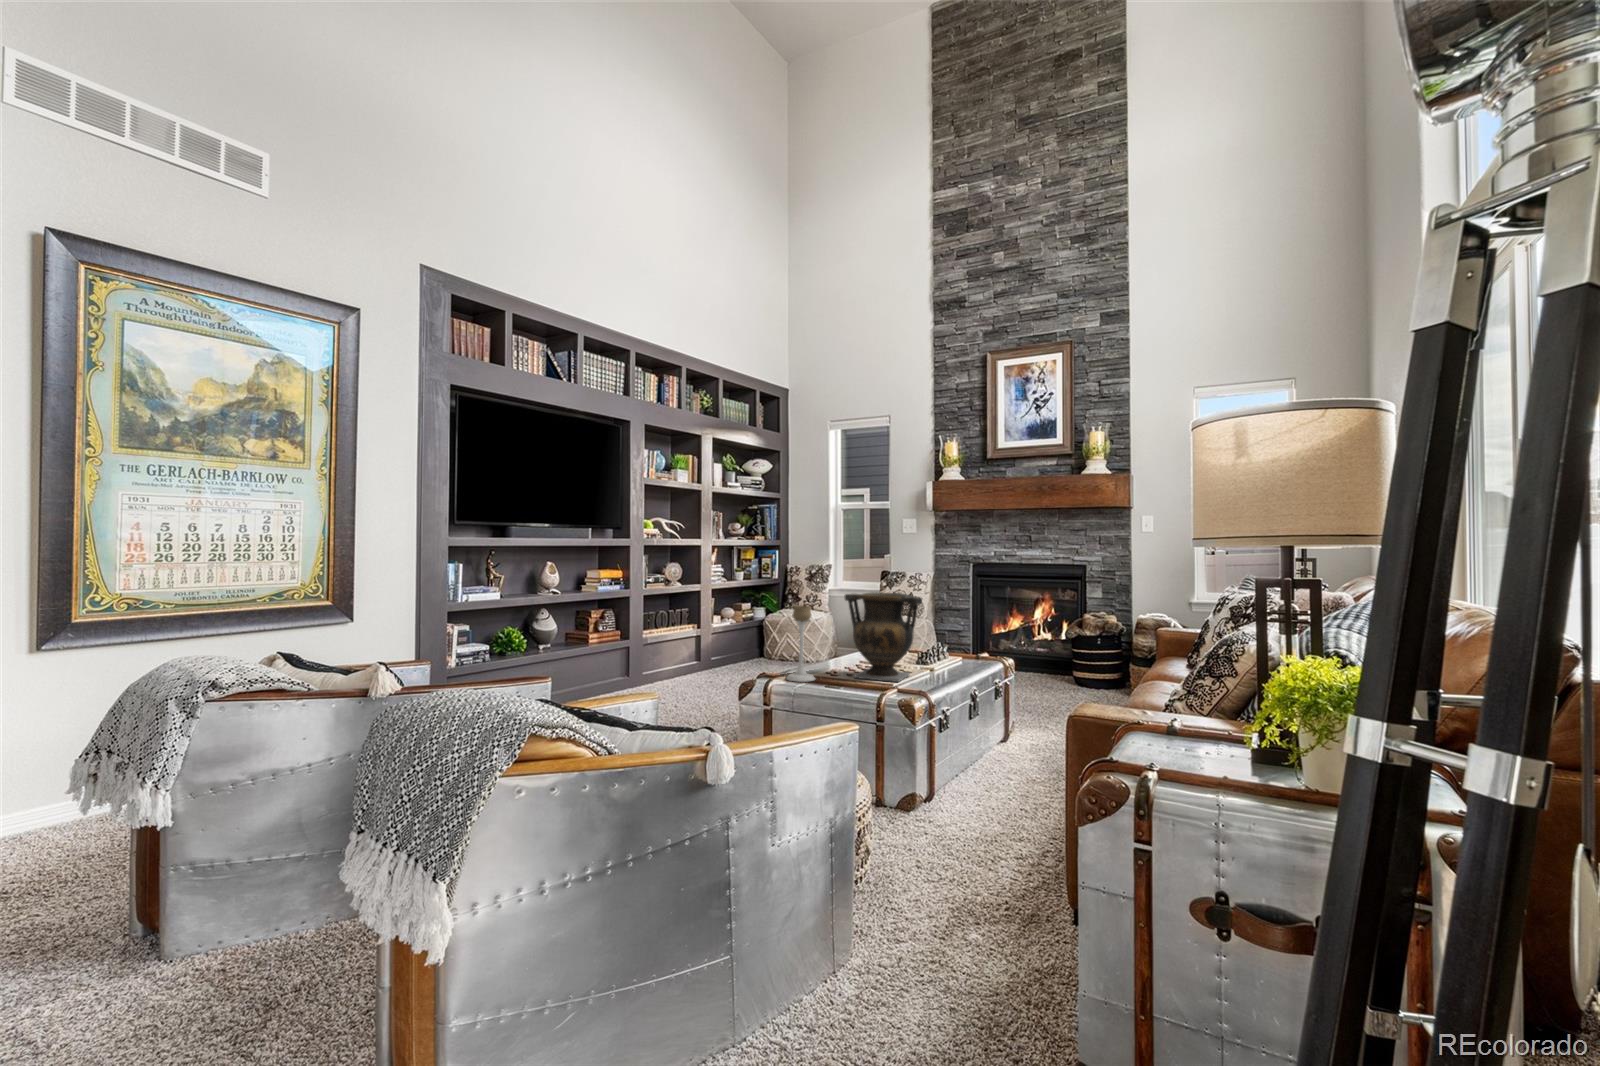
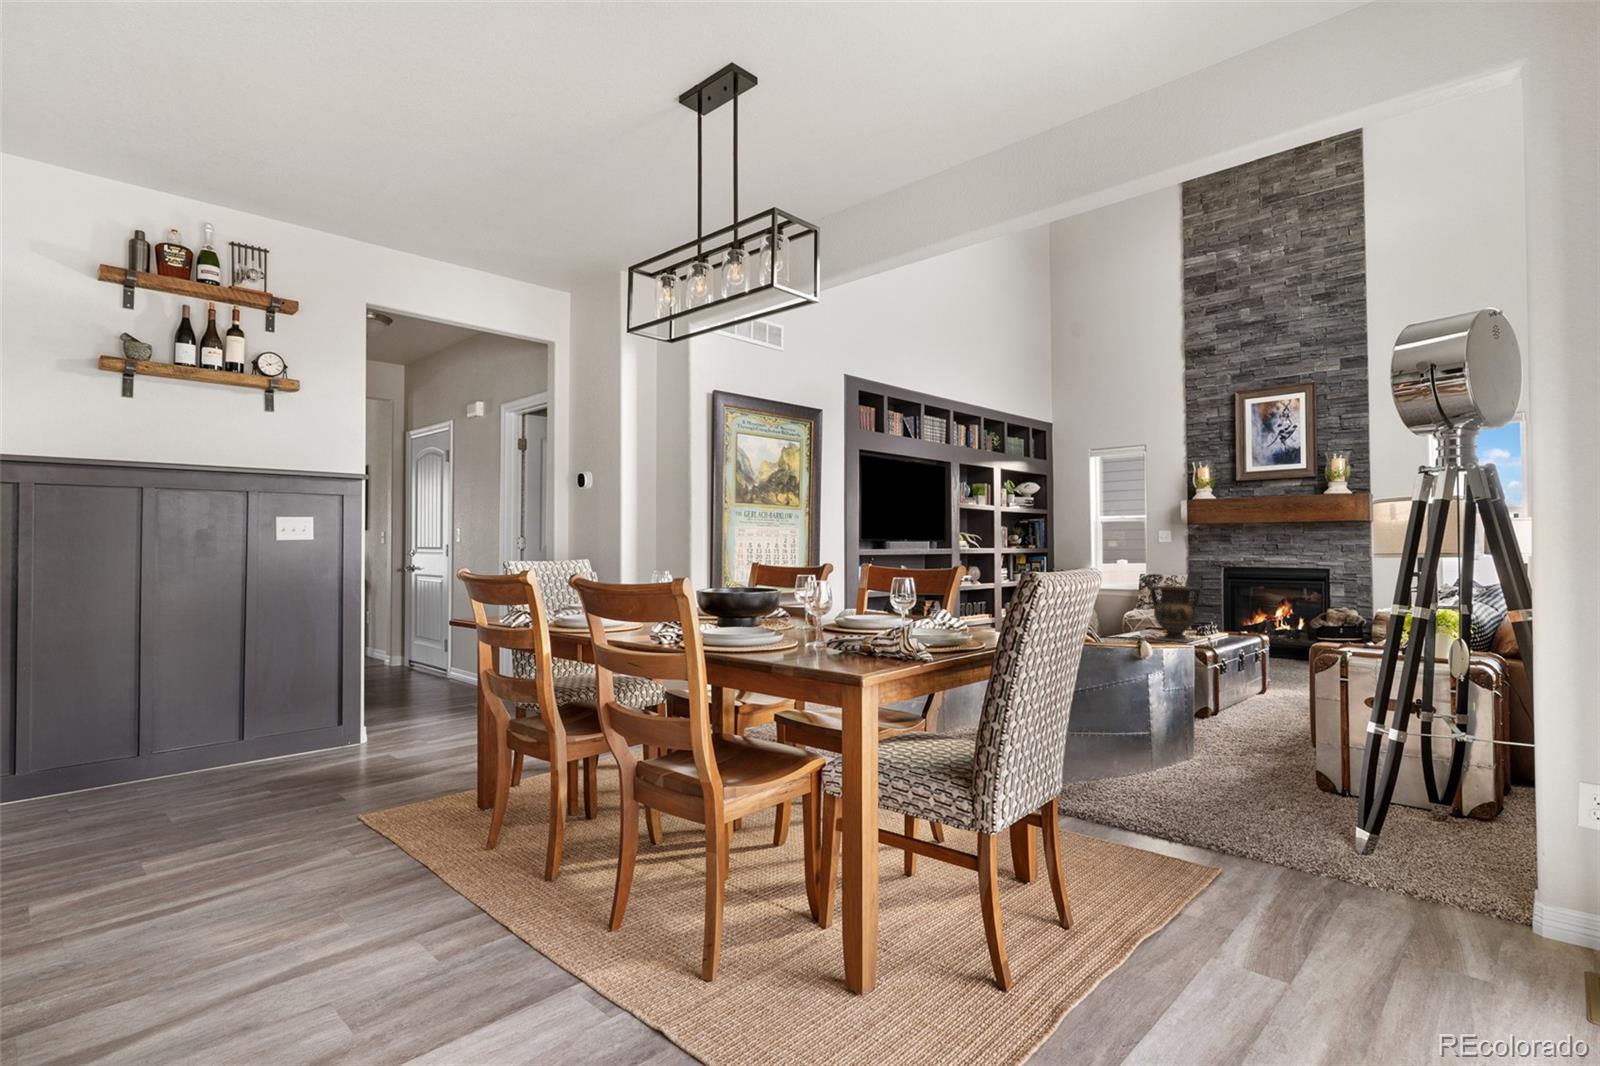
candle holder: present [786,605,815,682] -> none [1110,593,1131,640]

